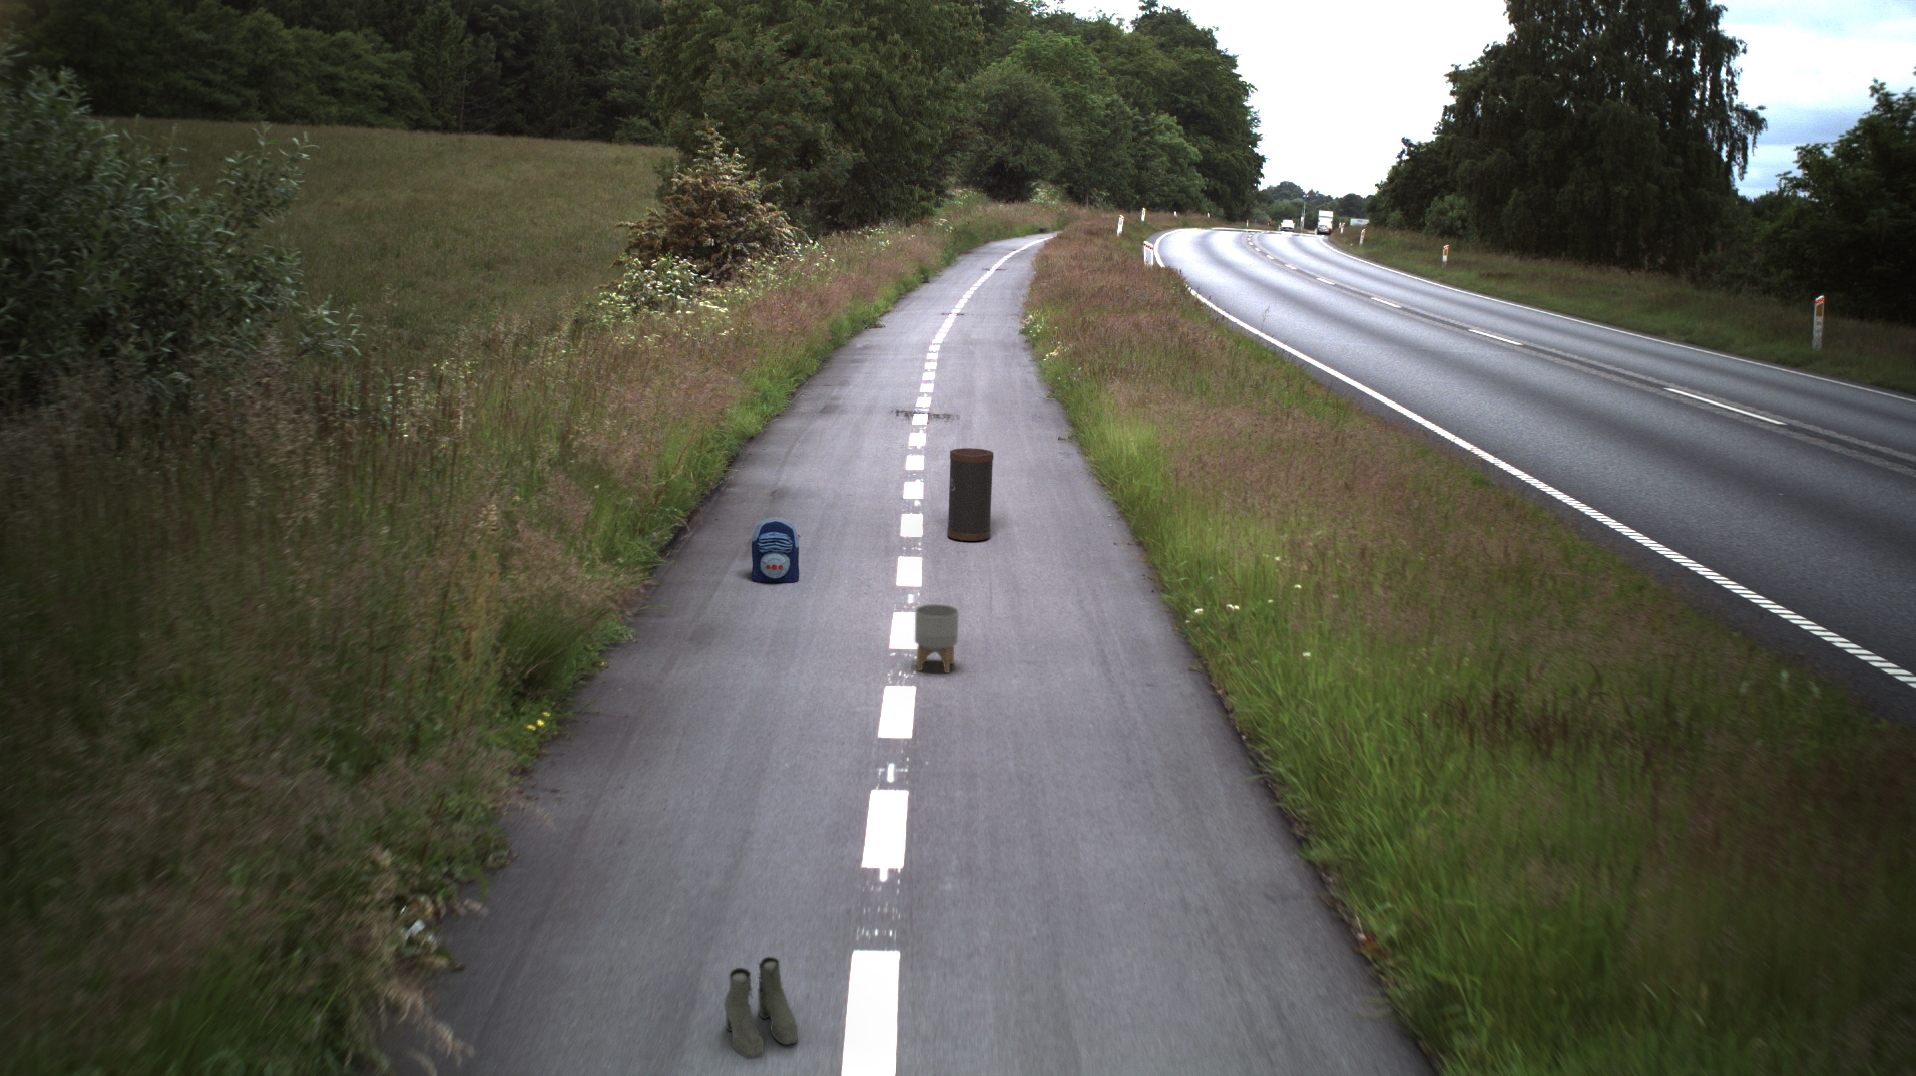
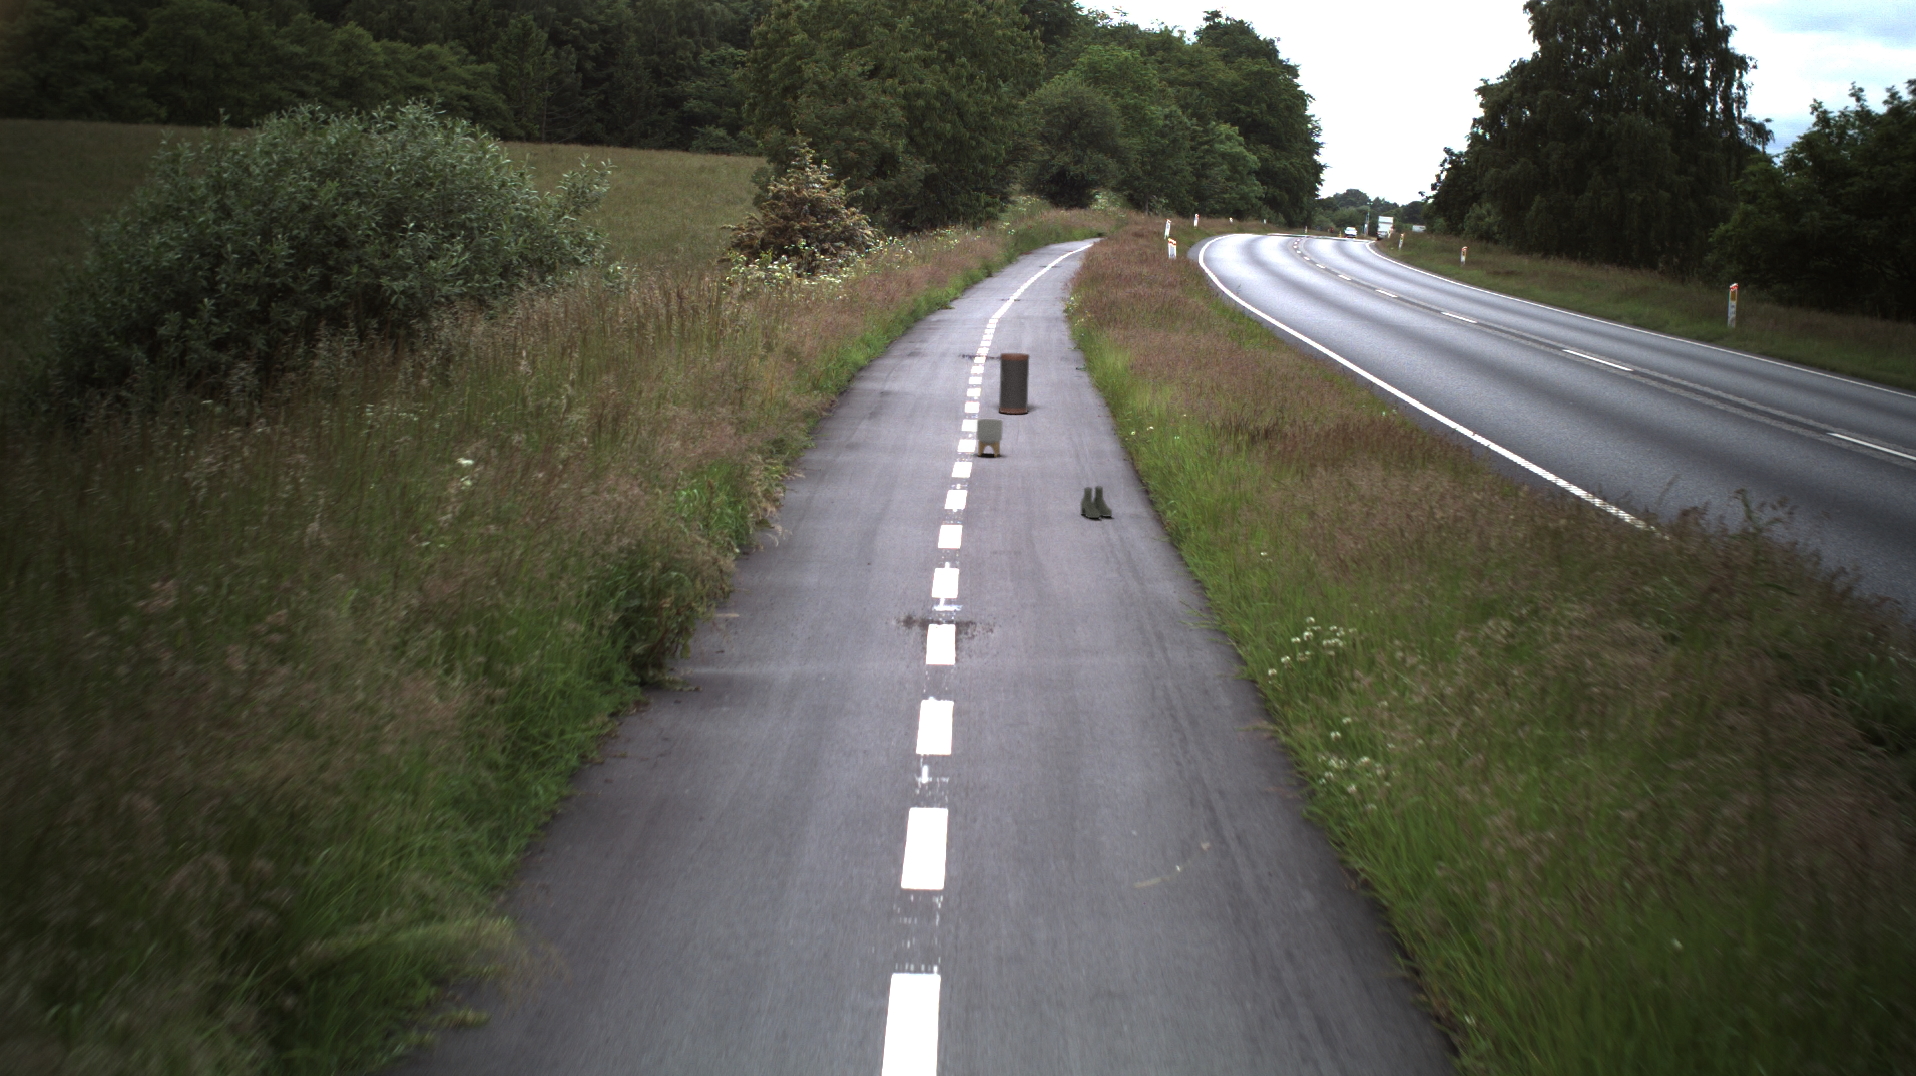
backpack: present [752,517,800,582] -> none [872,386,904,428]
boots: present [725,957,798,1059] -> present [1080,486,1112,518]

